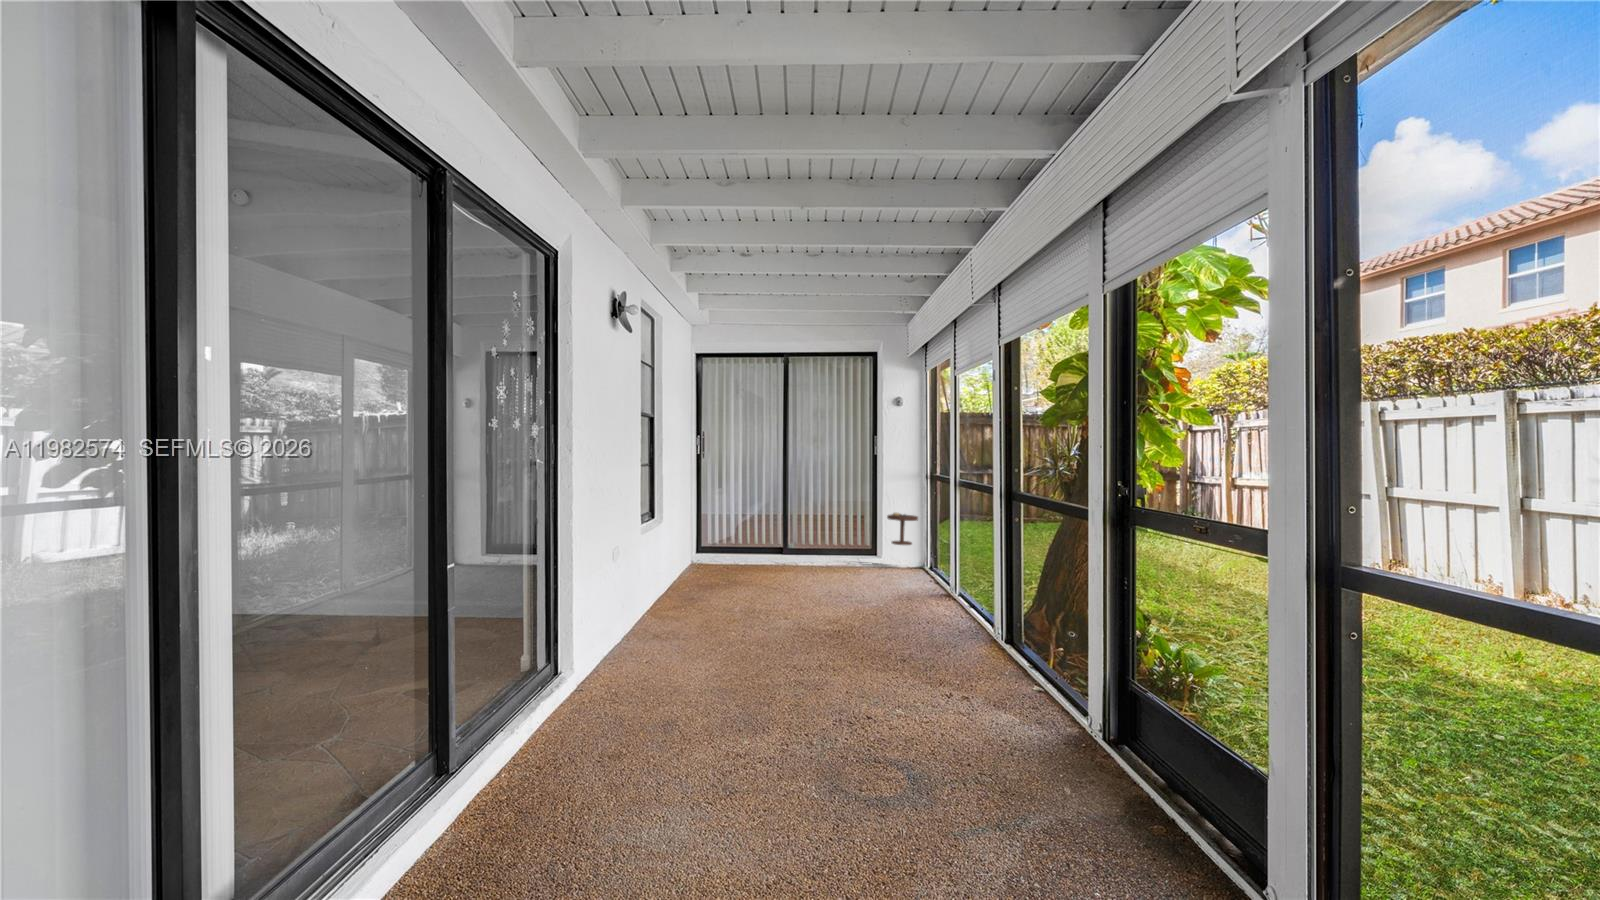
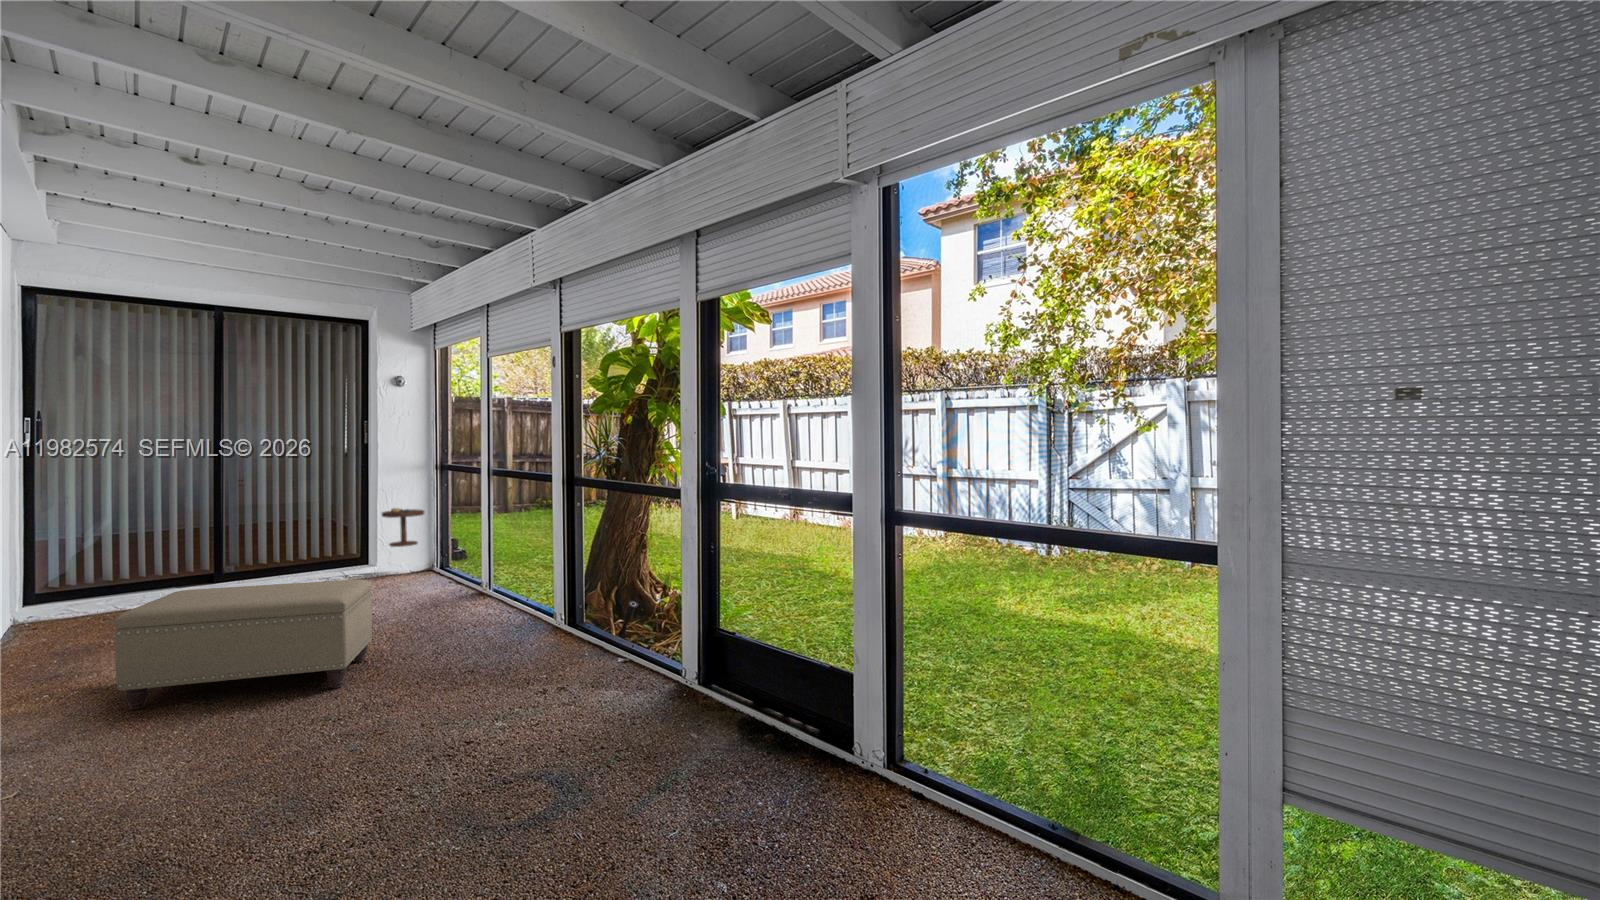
ottoman: none [701,554,848,645] -> present [114,580,372,710]

